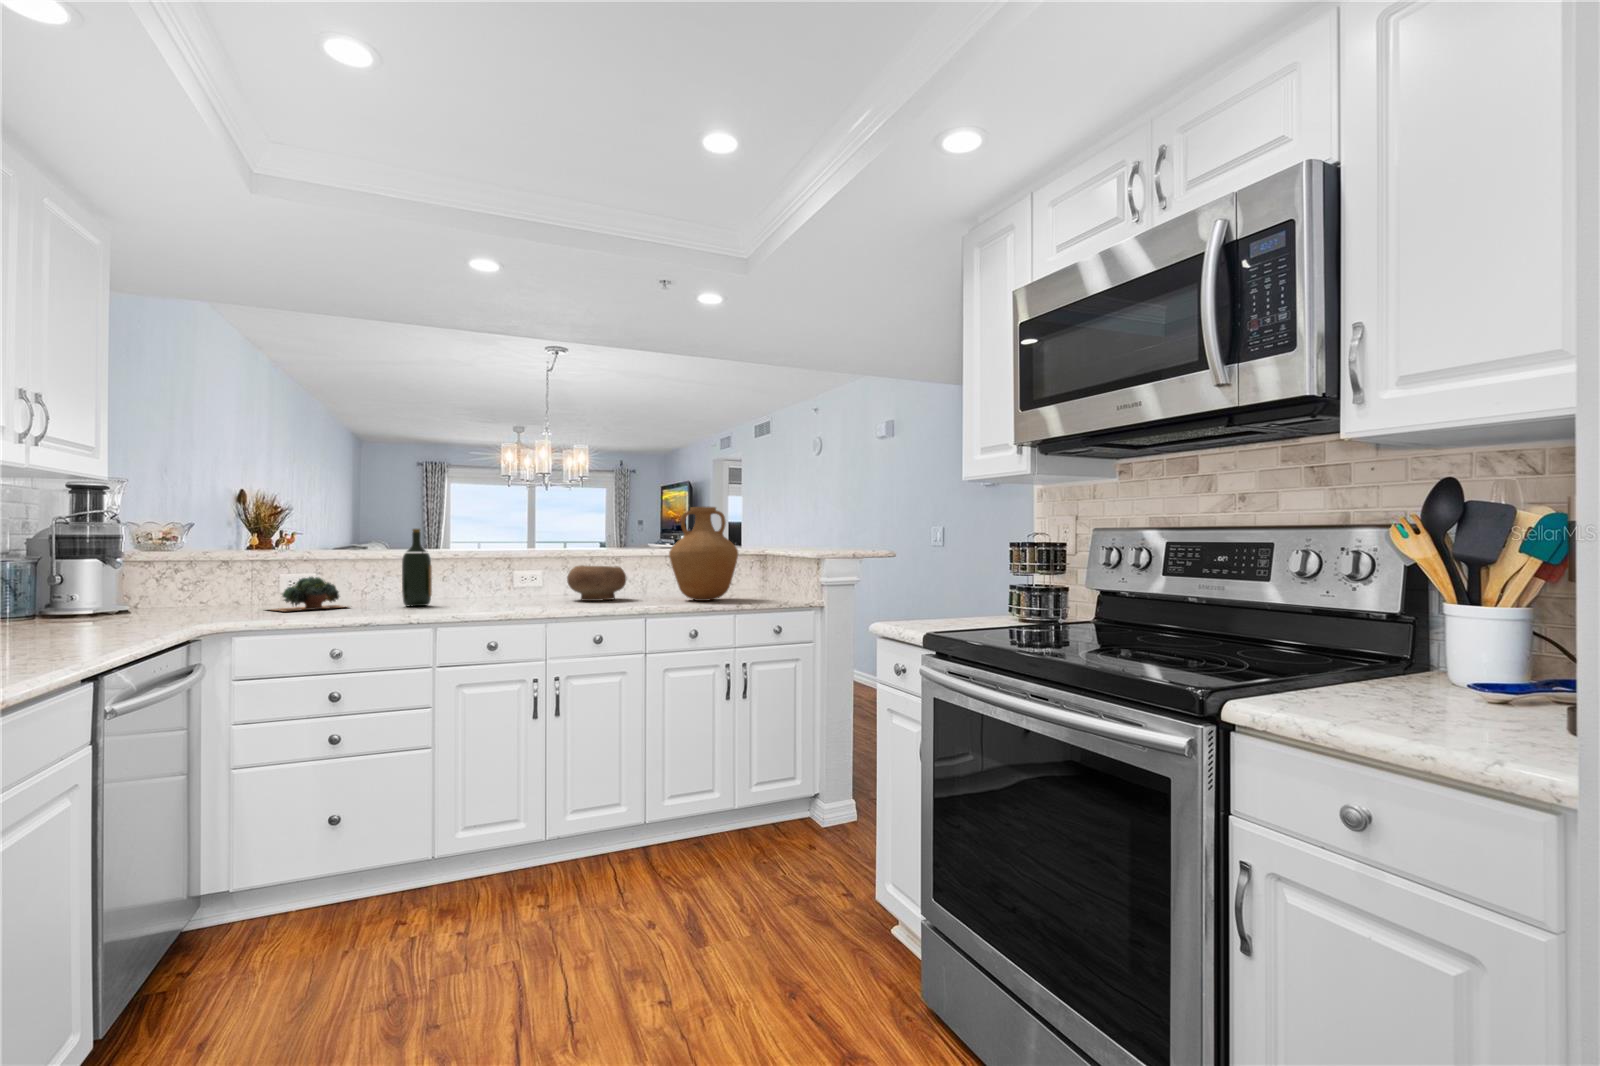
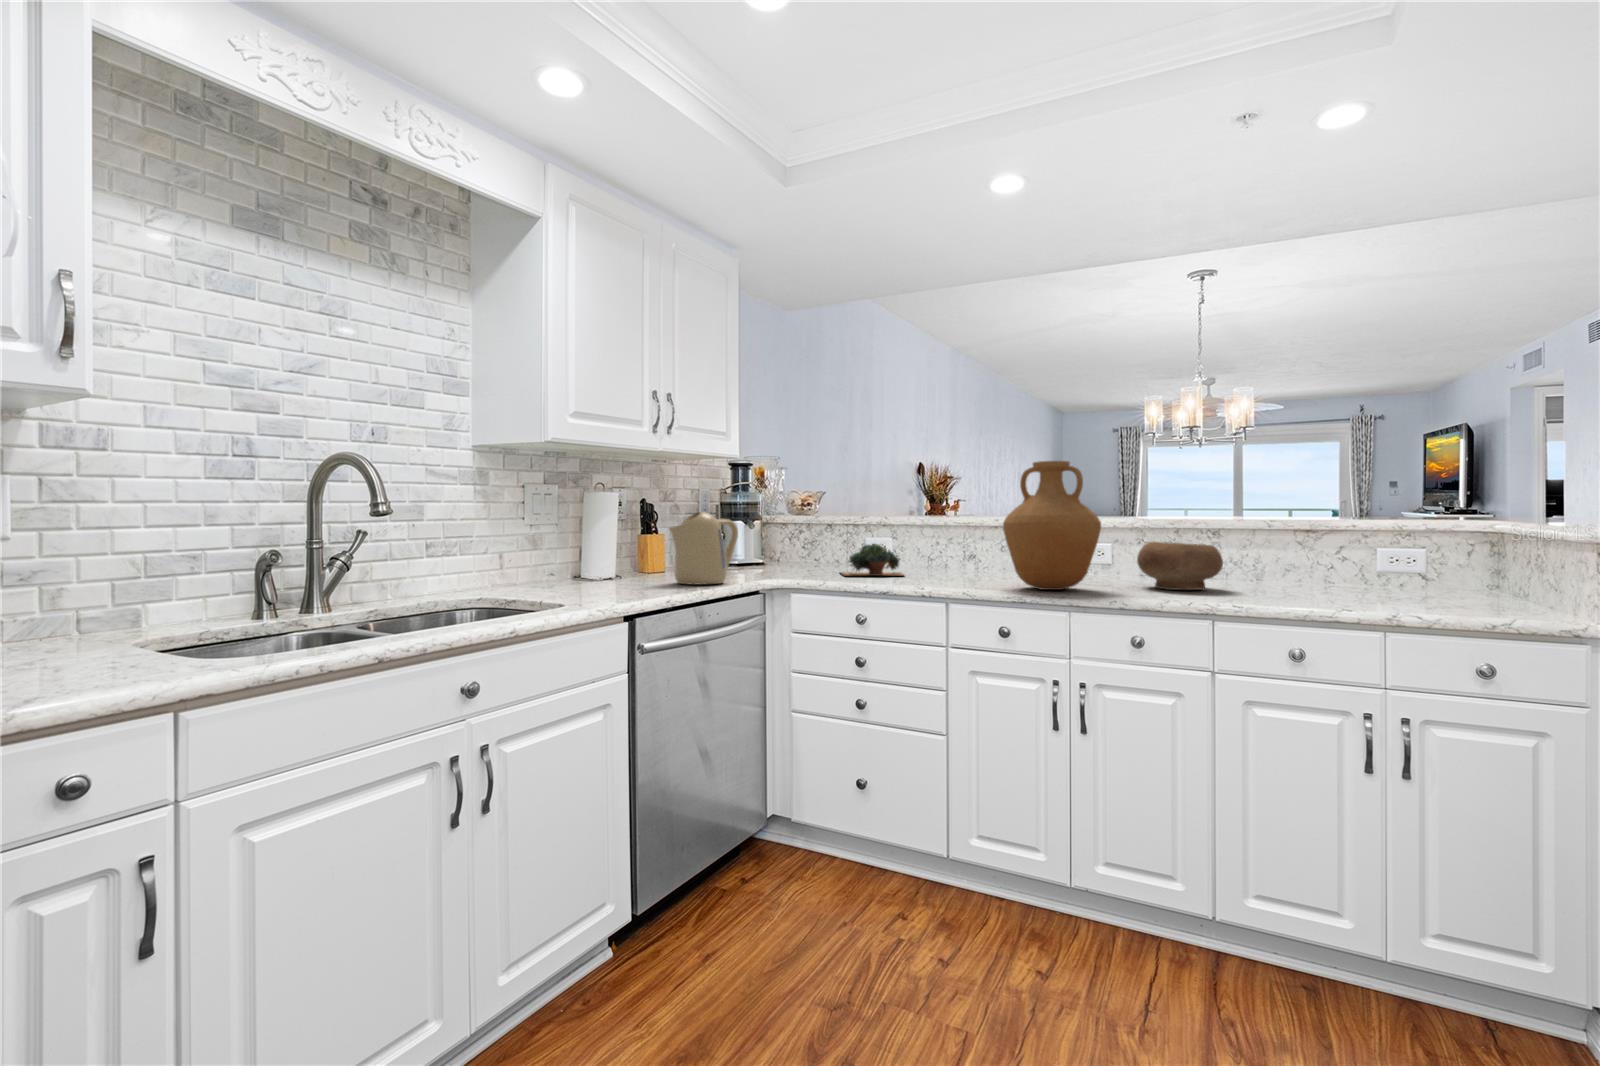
vase: present [669,507,738,601] -> present [1003,461,1101,590]
wine bottle: present [402,529,432,606] -> none [949,495,978,580]
kettle: none [62,545,160,634] -> present [669,512,738,585]

